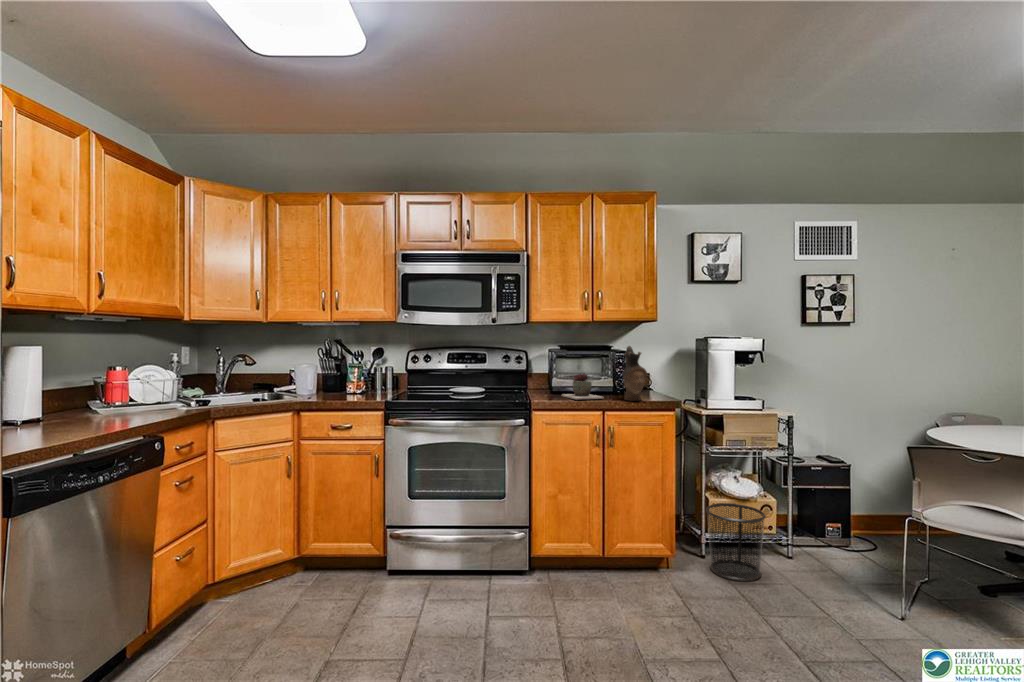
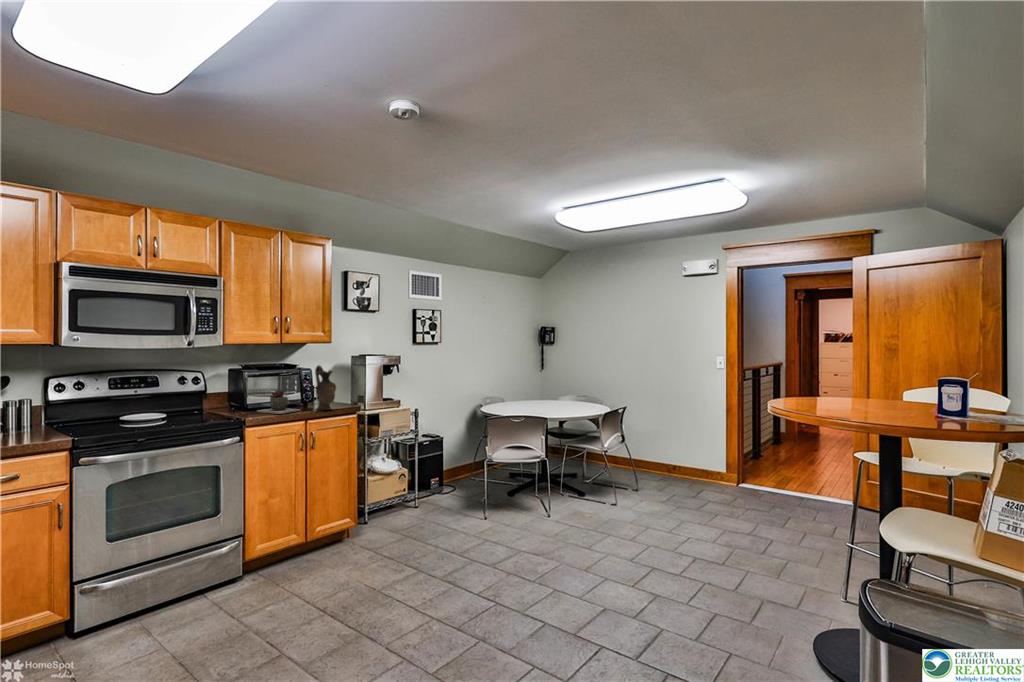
waste bin: present [706,503,766,581] -> none [373,478,414,532]

